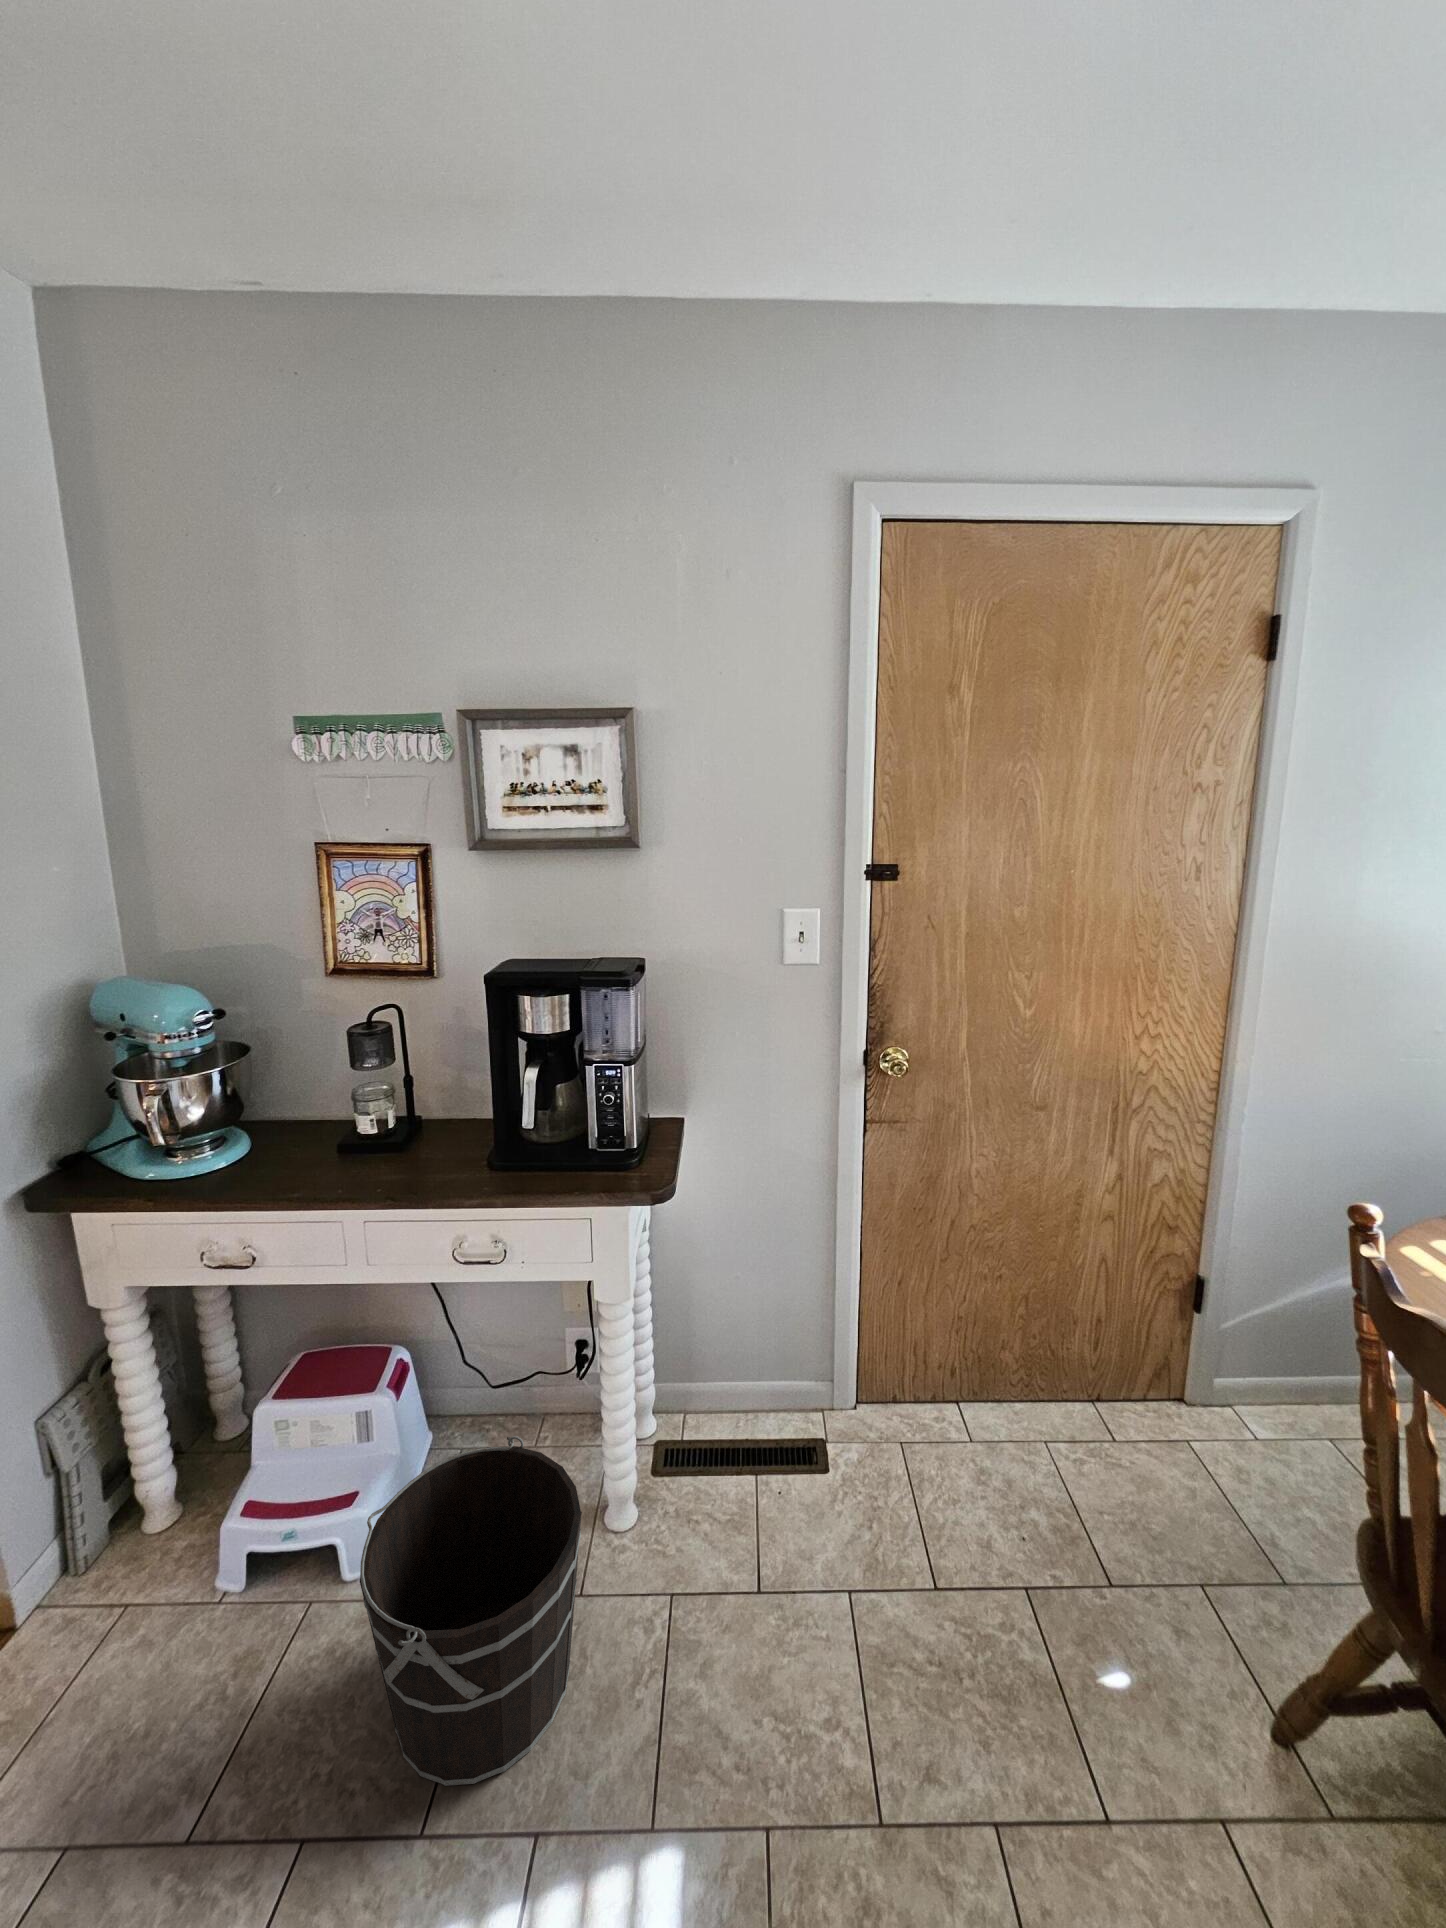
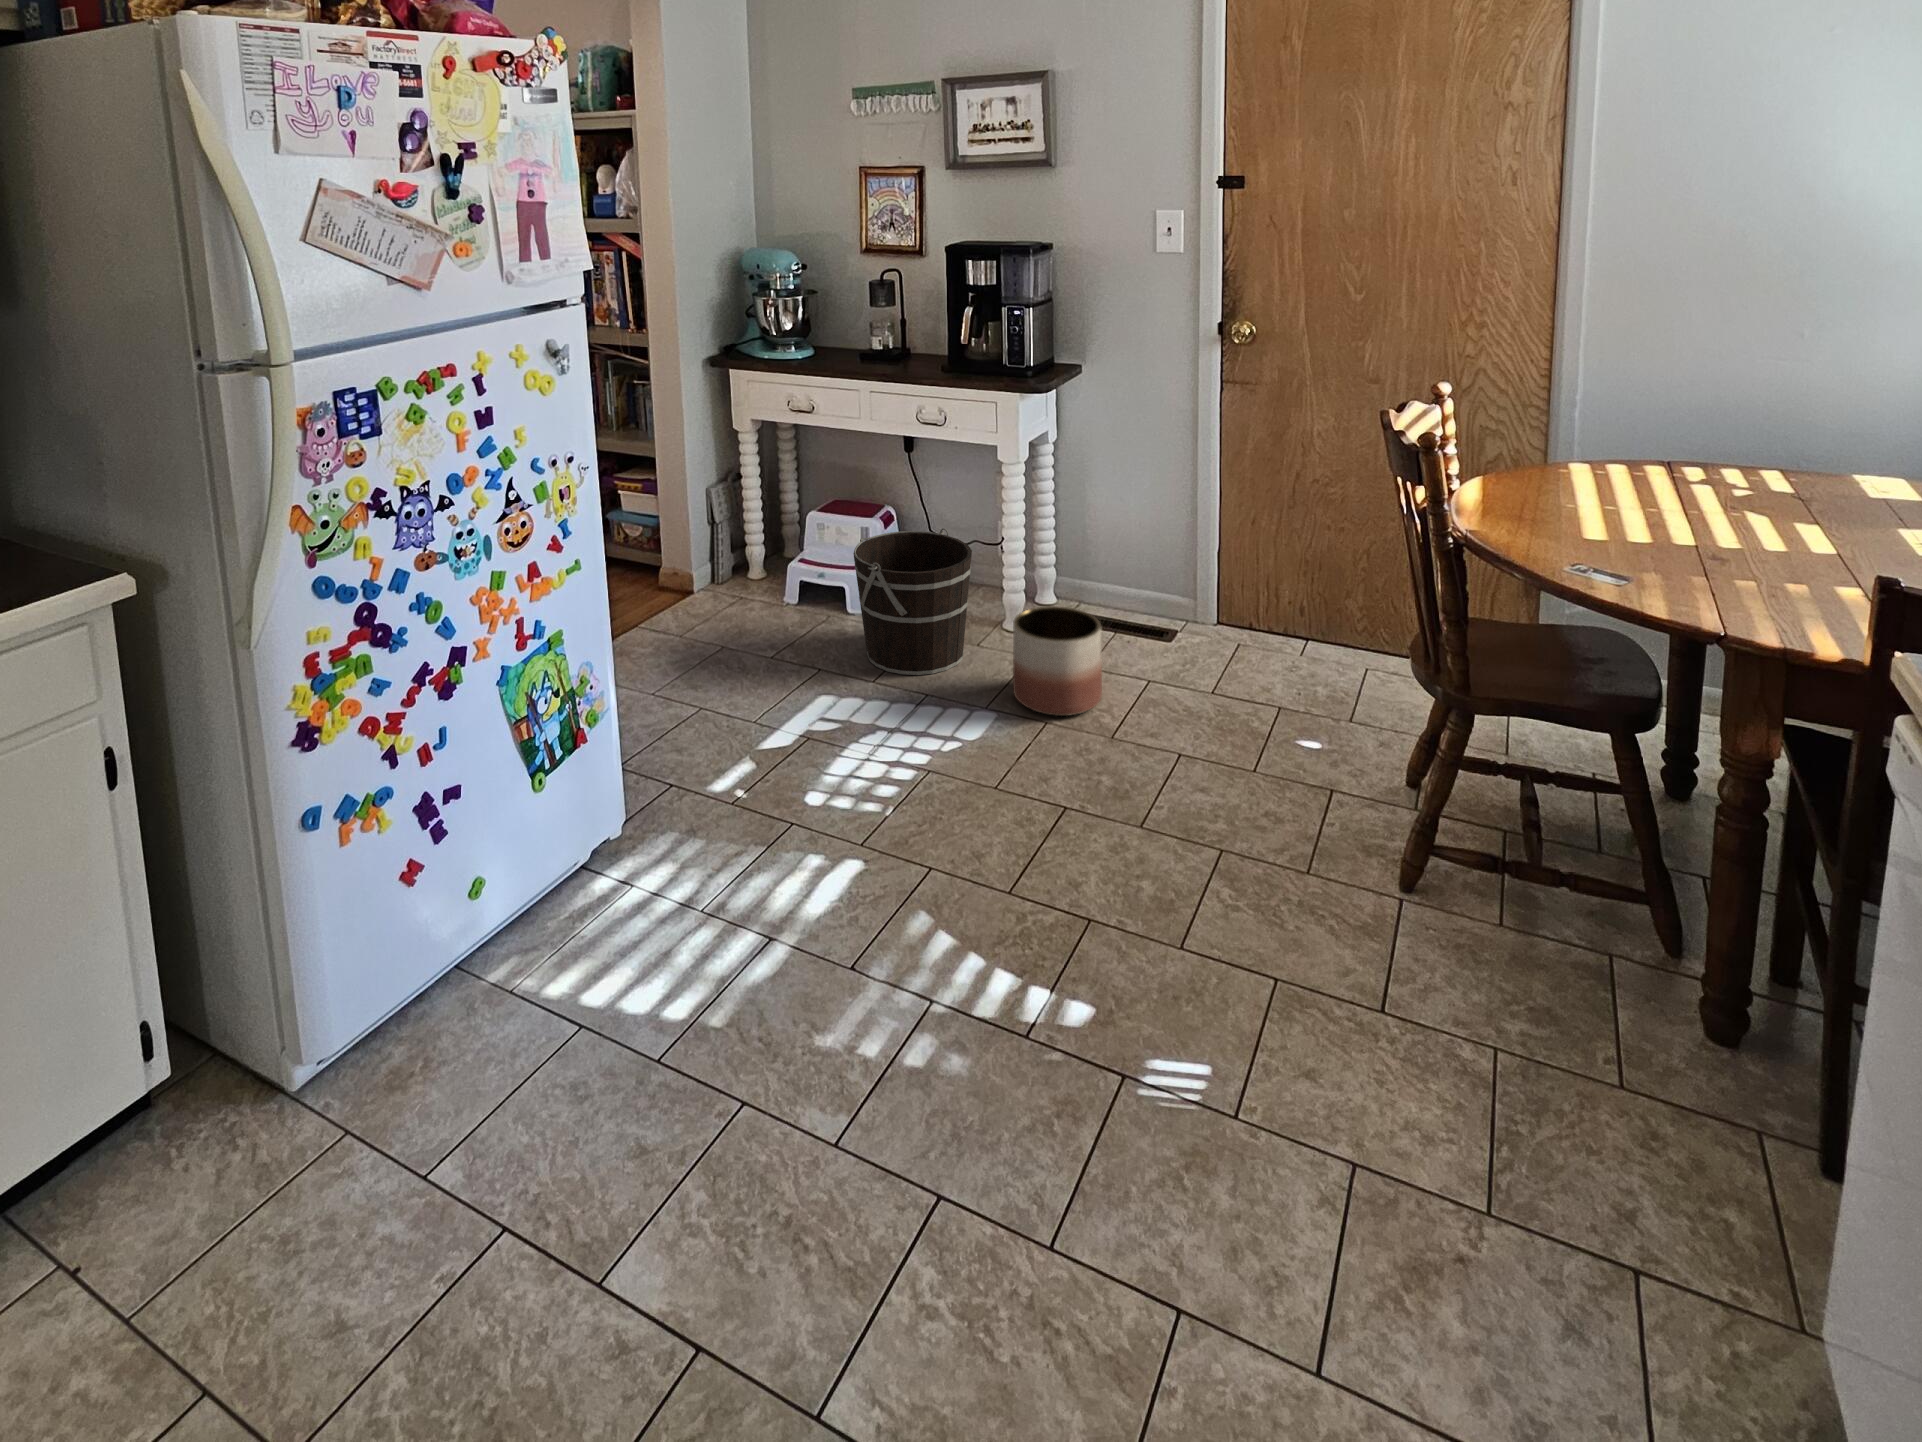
planter: none [683,1558,828,1818] -> present [1013,606,1102,716]

